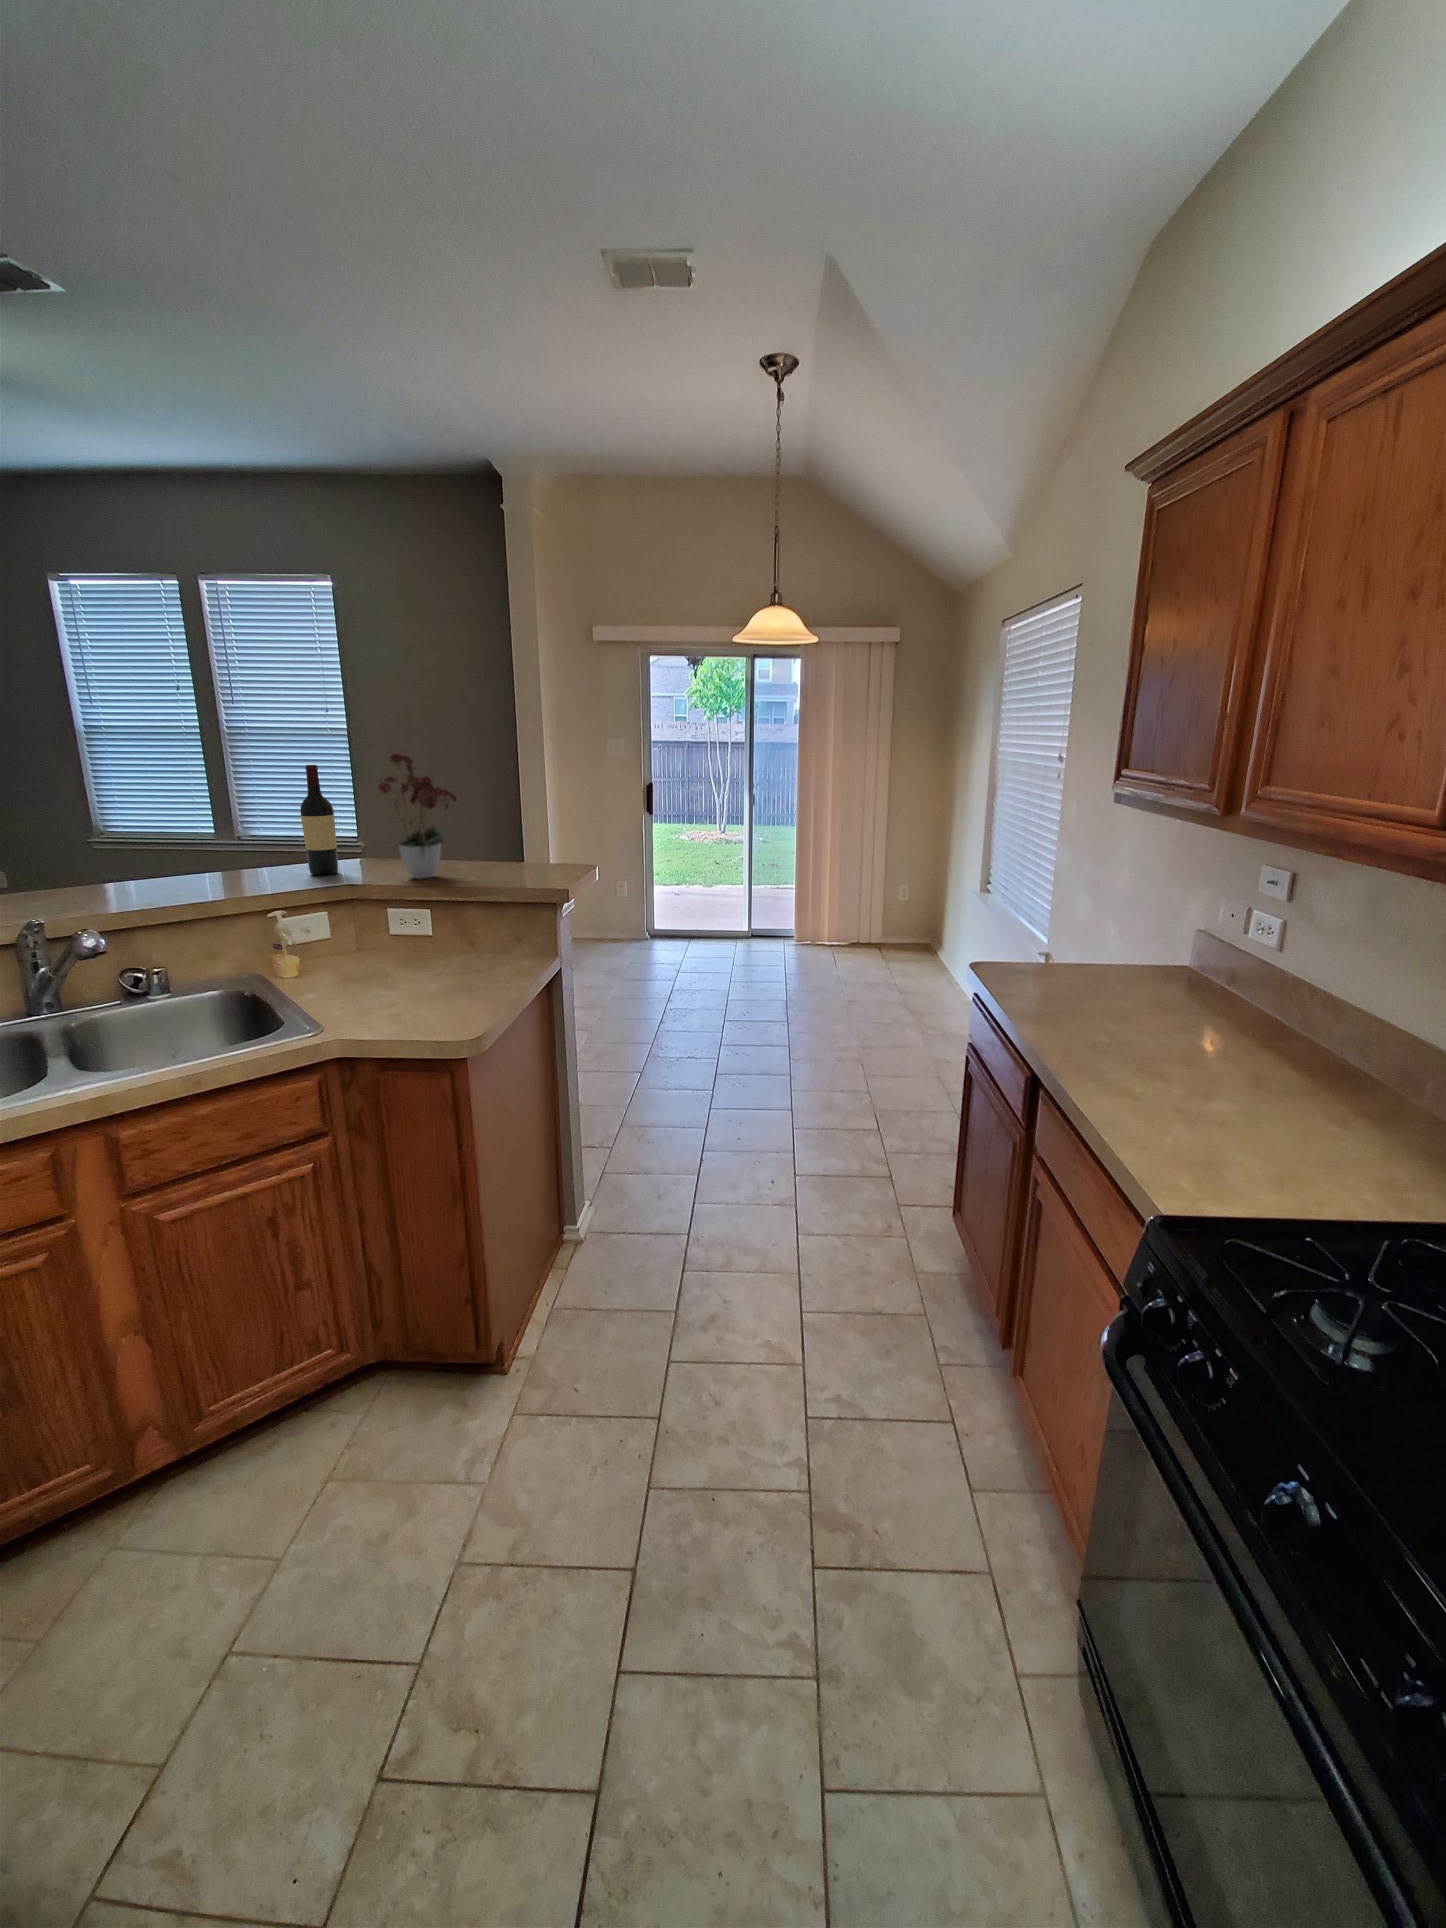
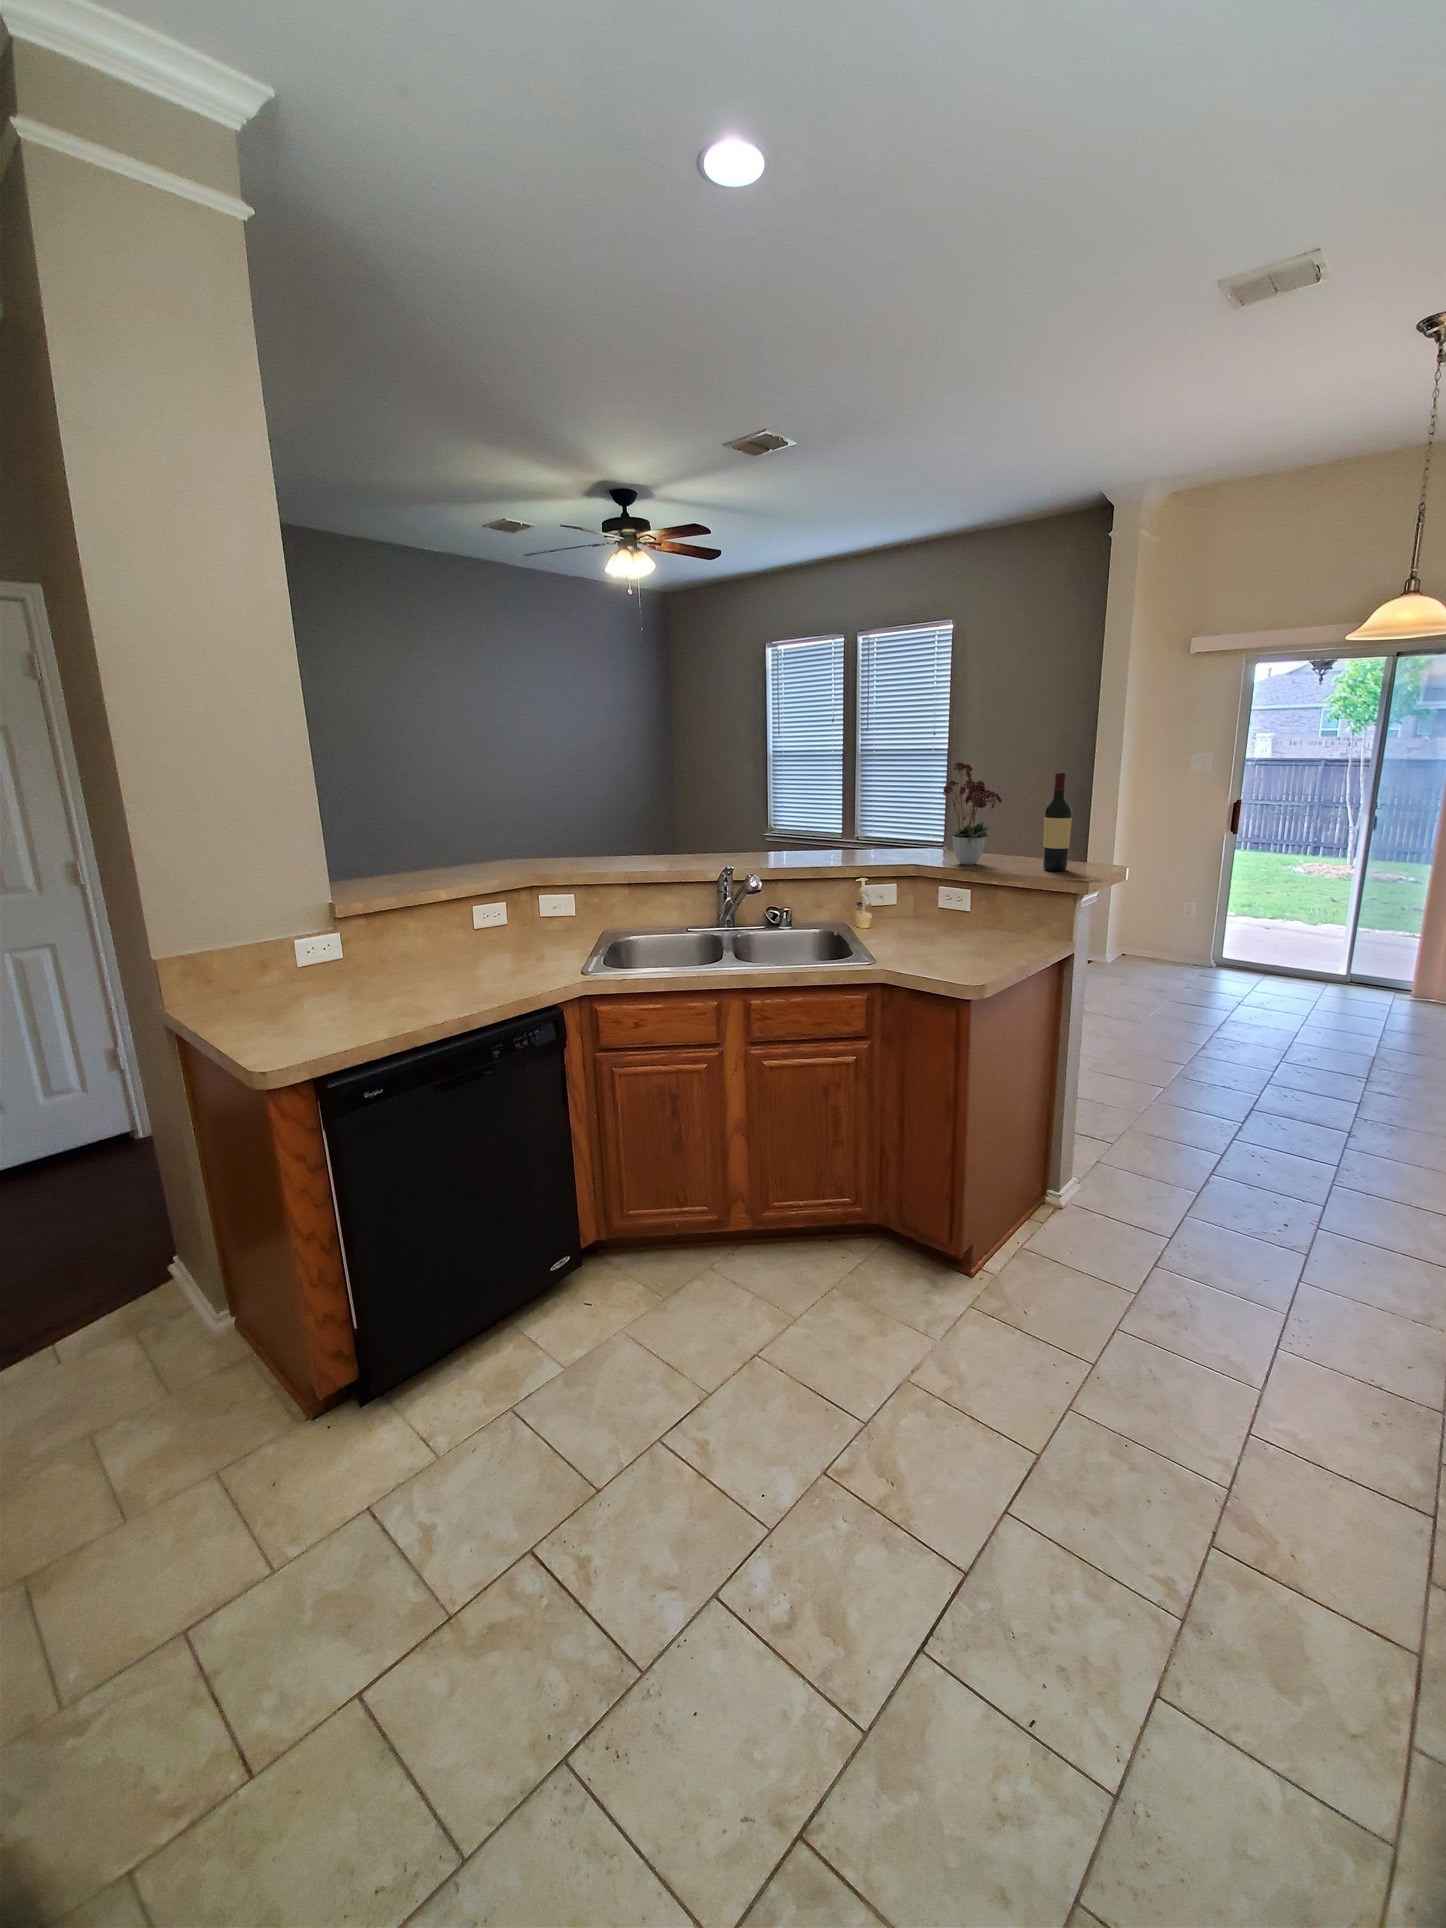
wine bottle: present [300,765,338,875] -> present [1043,773,1072,871]

